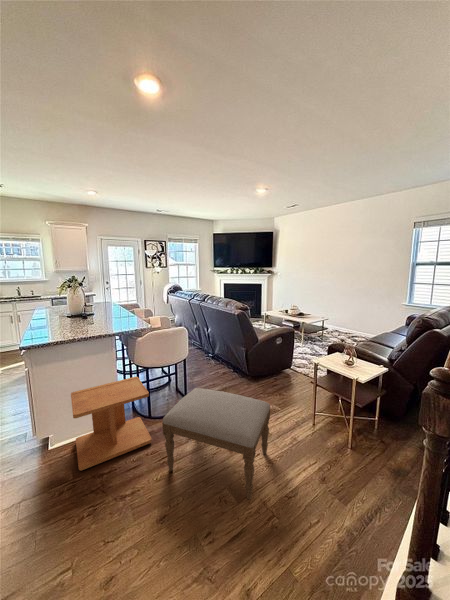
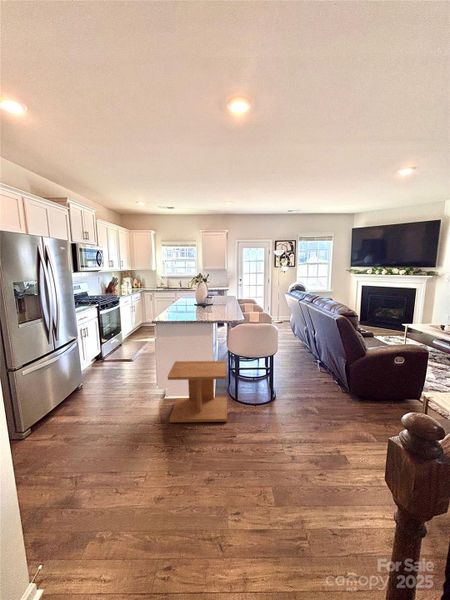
ottoman: present [162,388,270,499] -> none [225,383,340,509]

